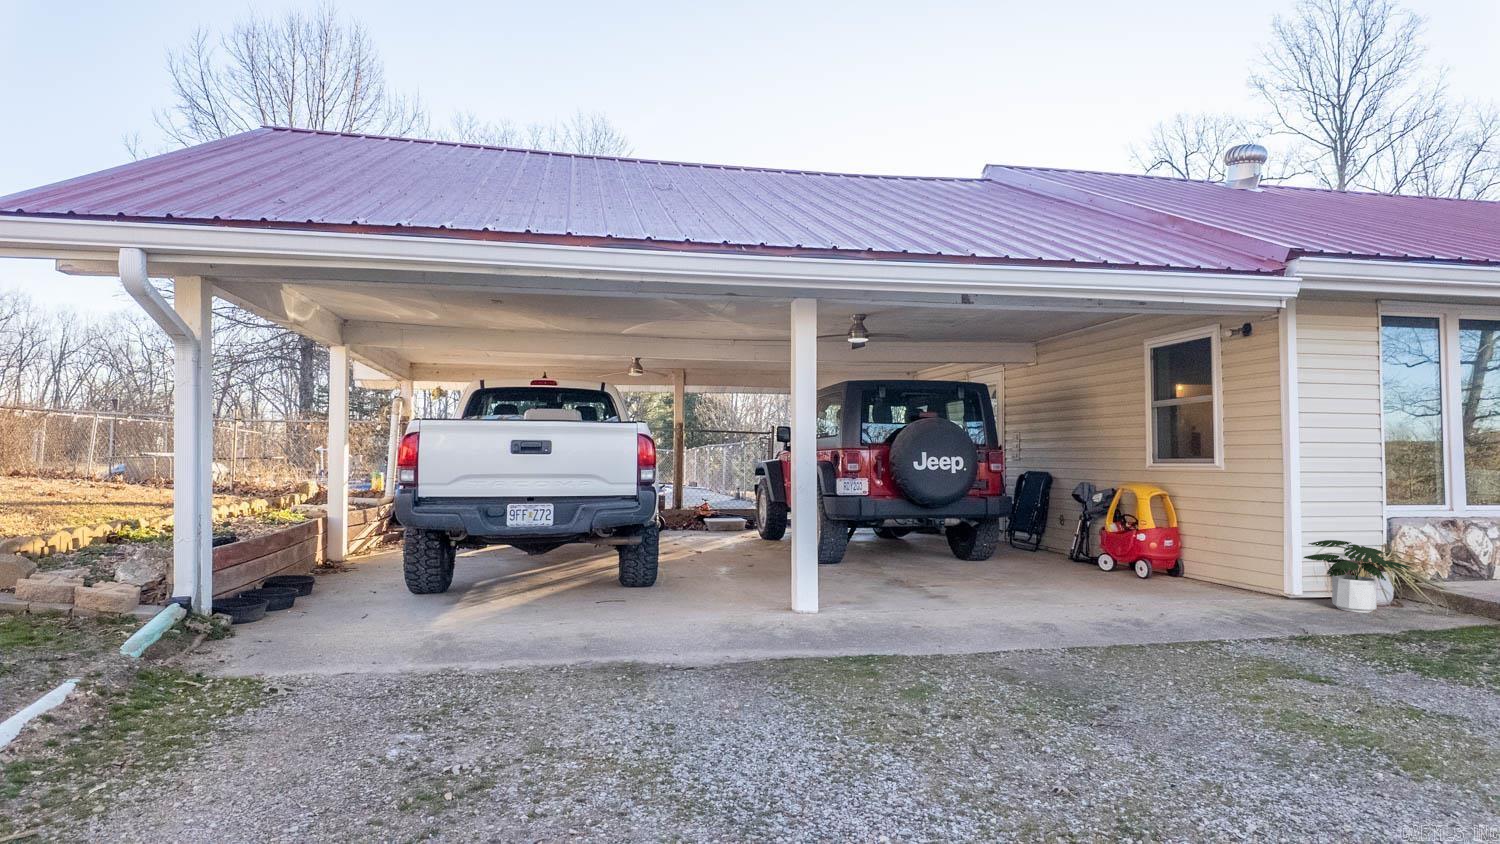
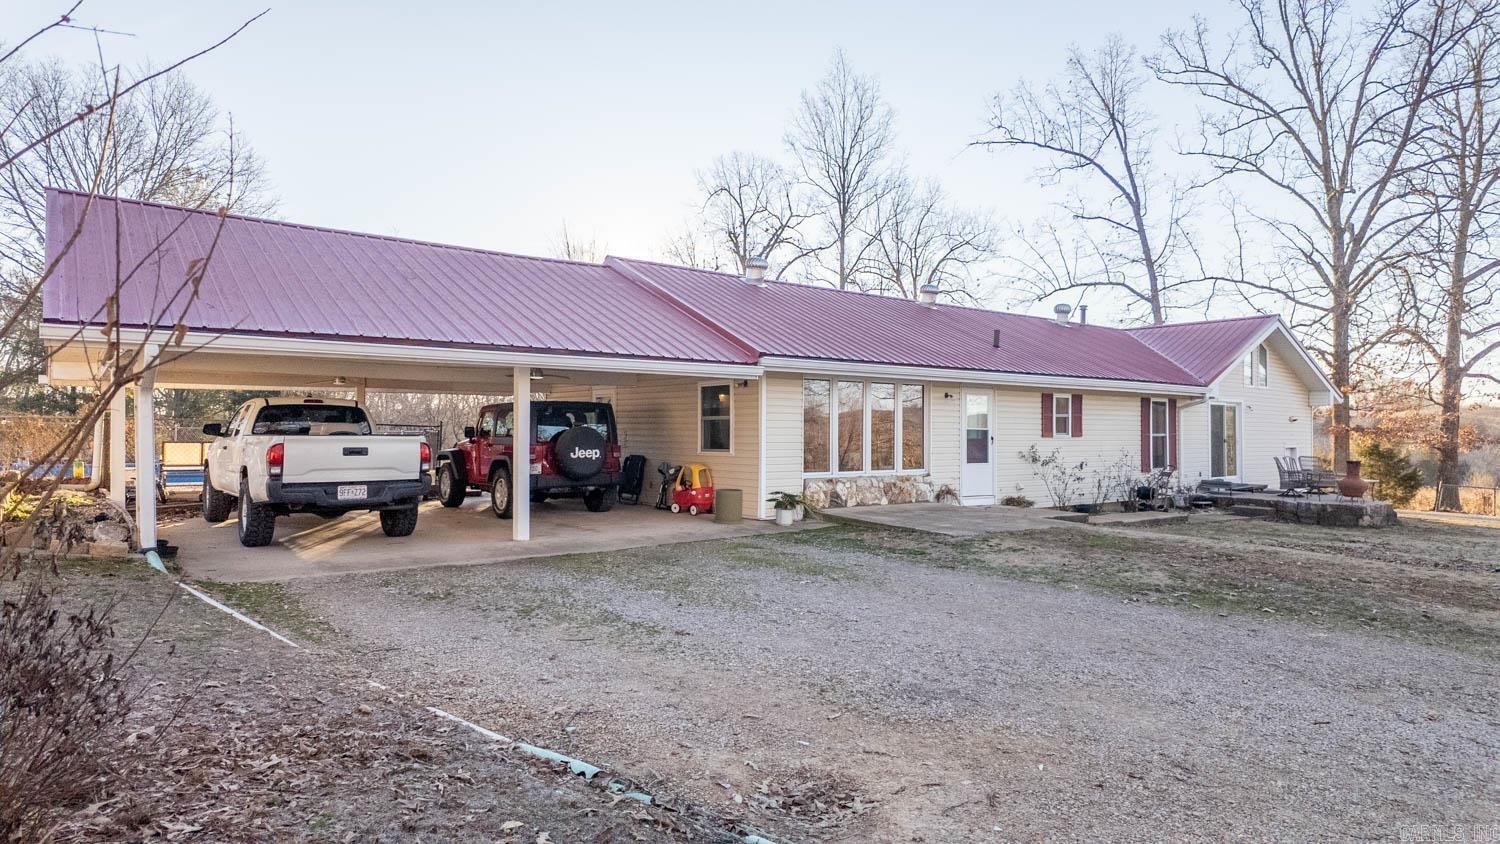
trash can: none [1185,531,1253,600] -> present [713,489,744,524]

